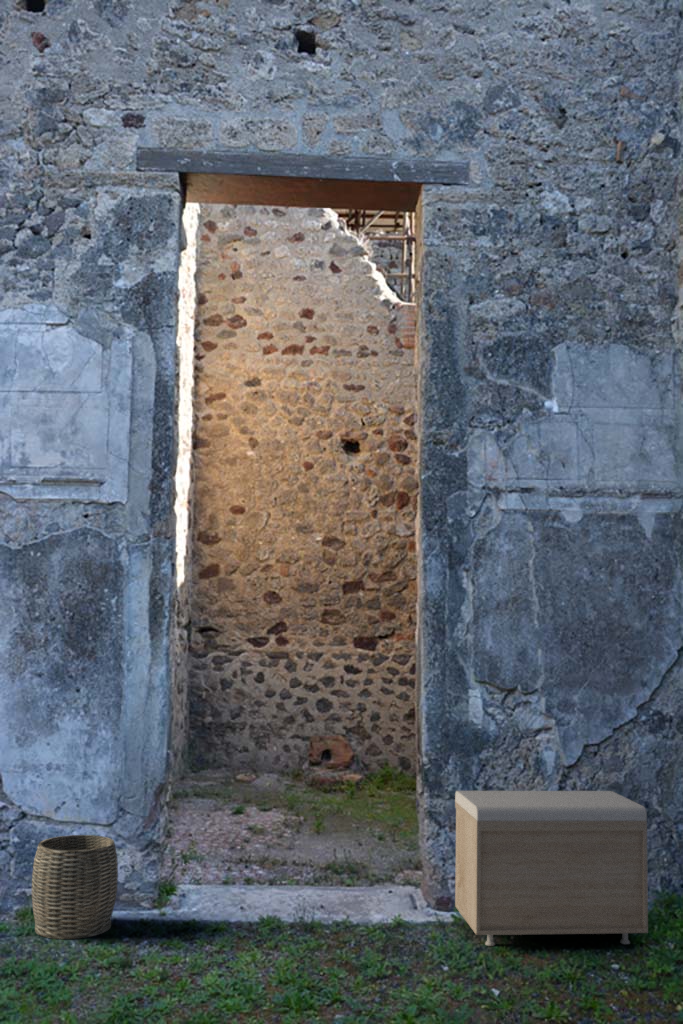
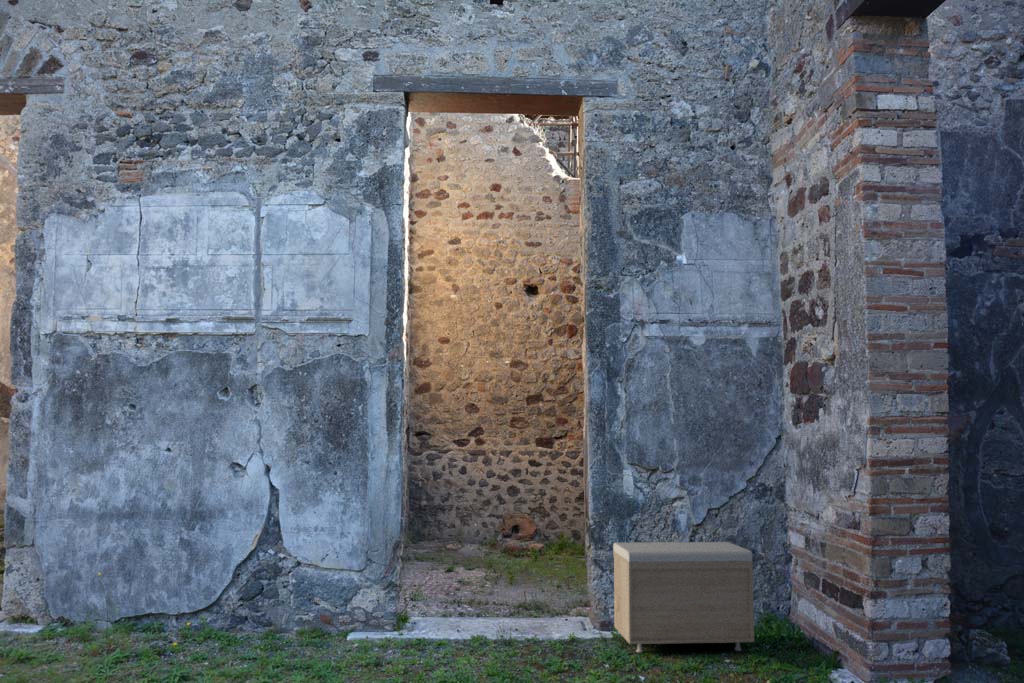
woven basket: present [31,835,118,939] -> none [307,578,369,651]

